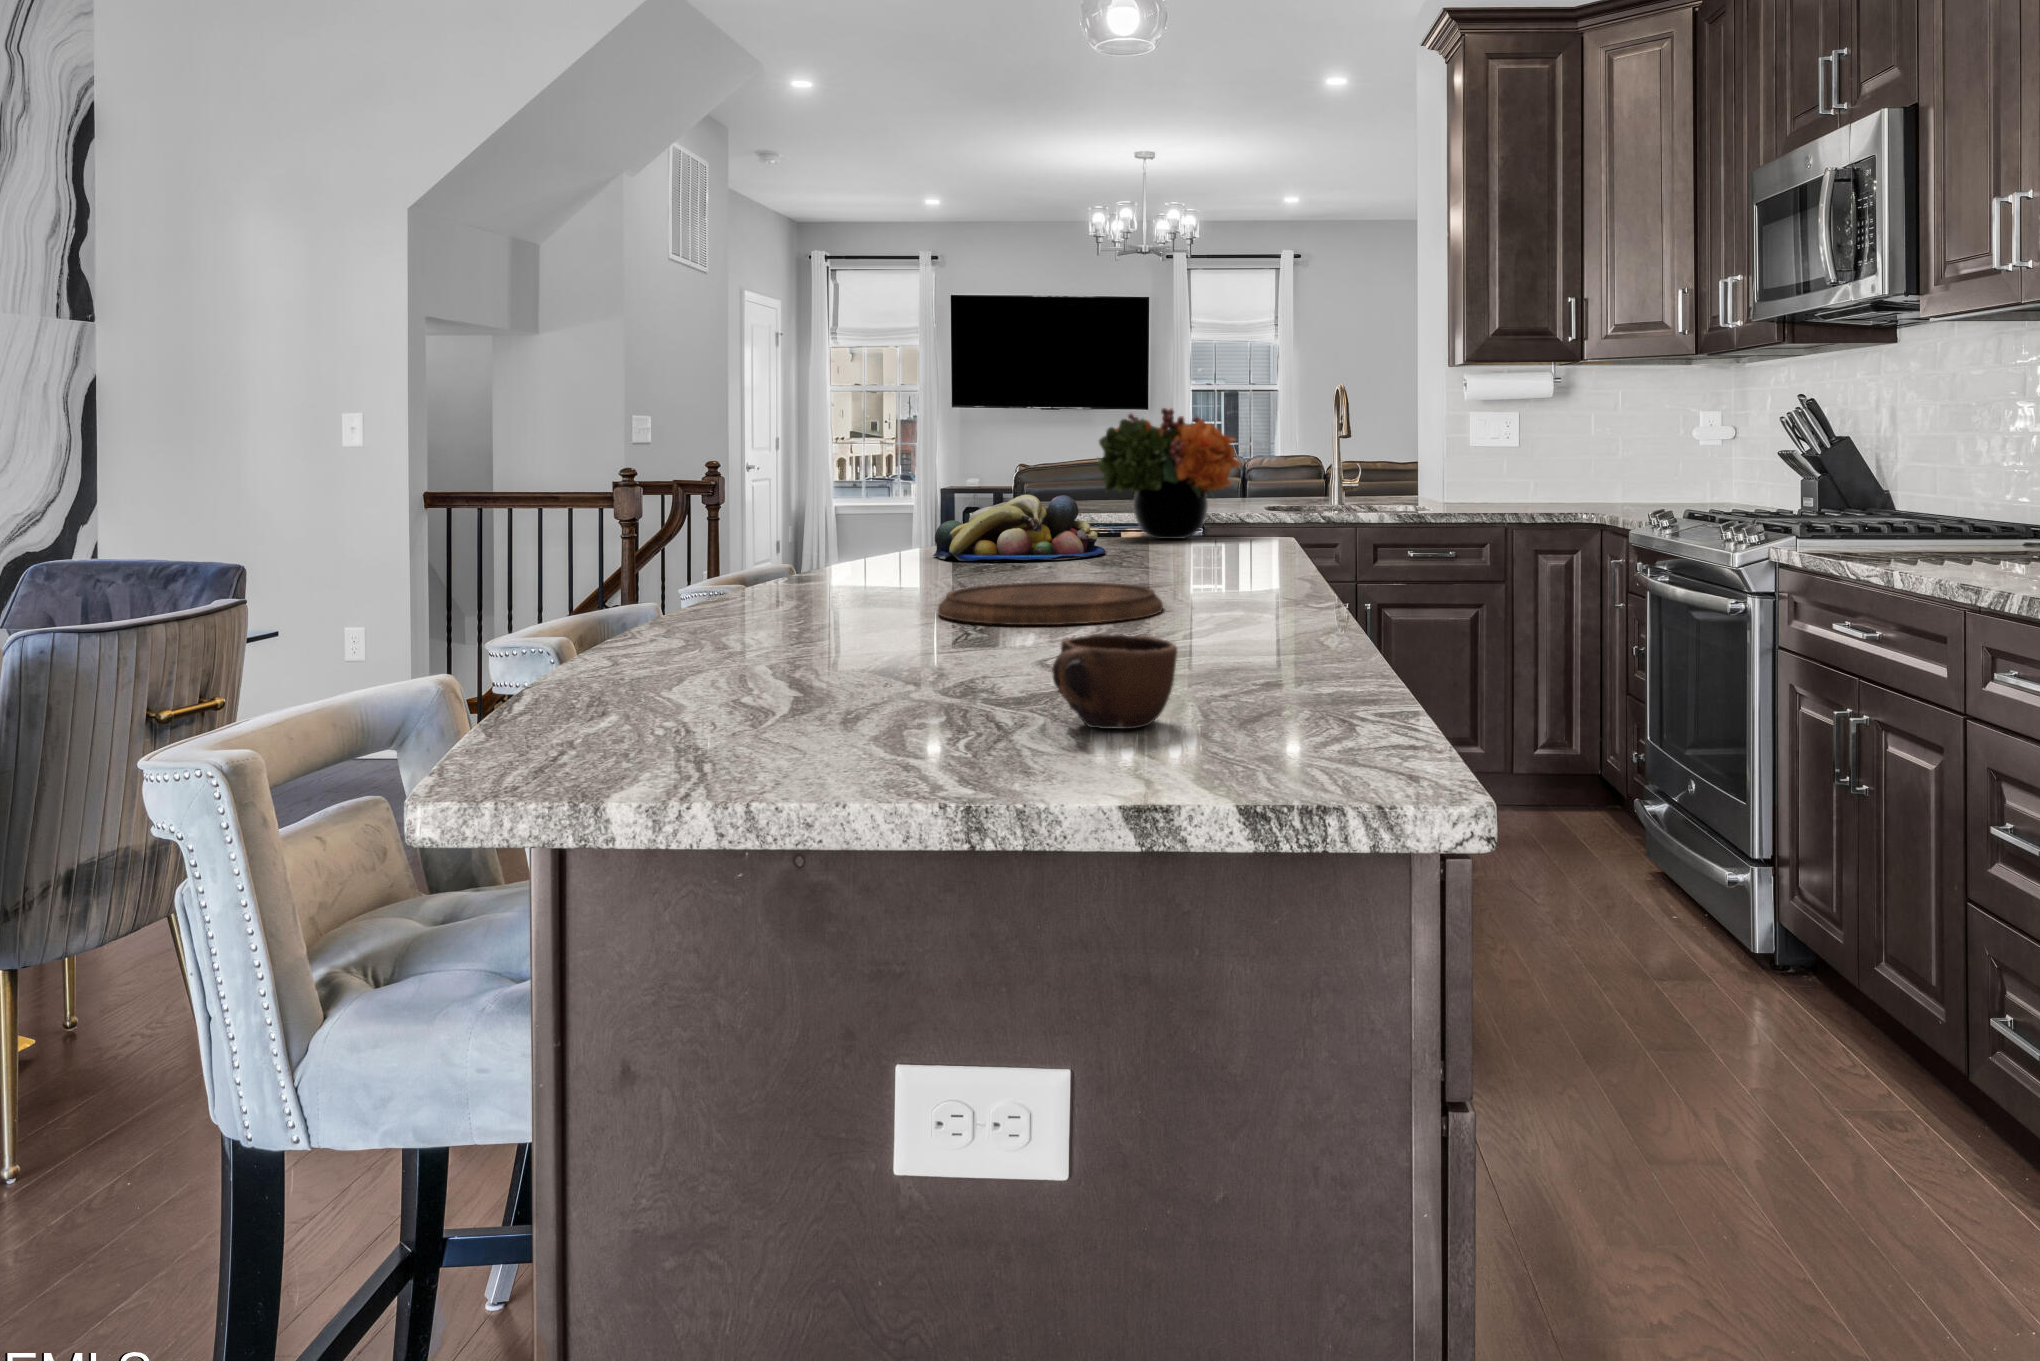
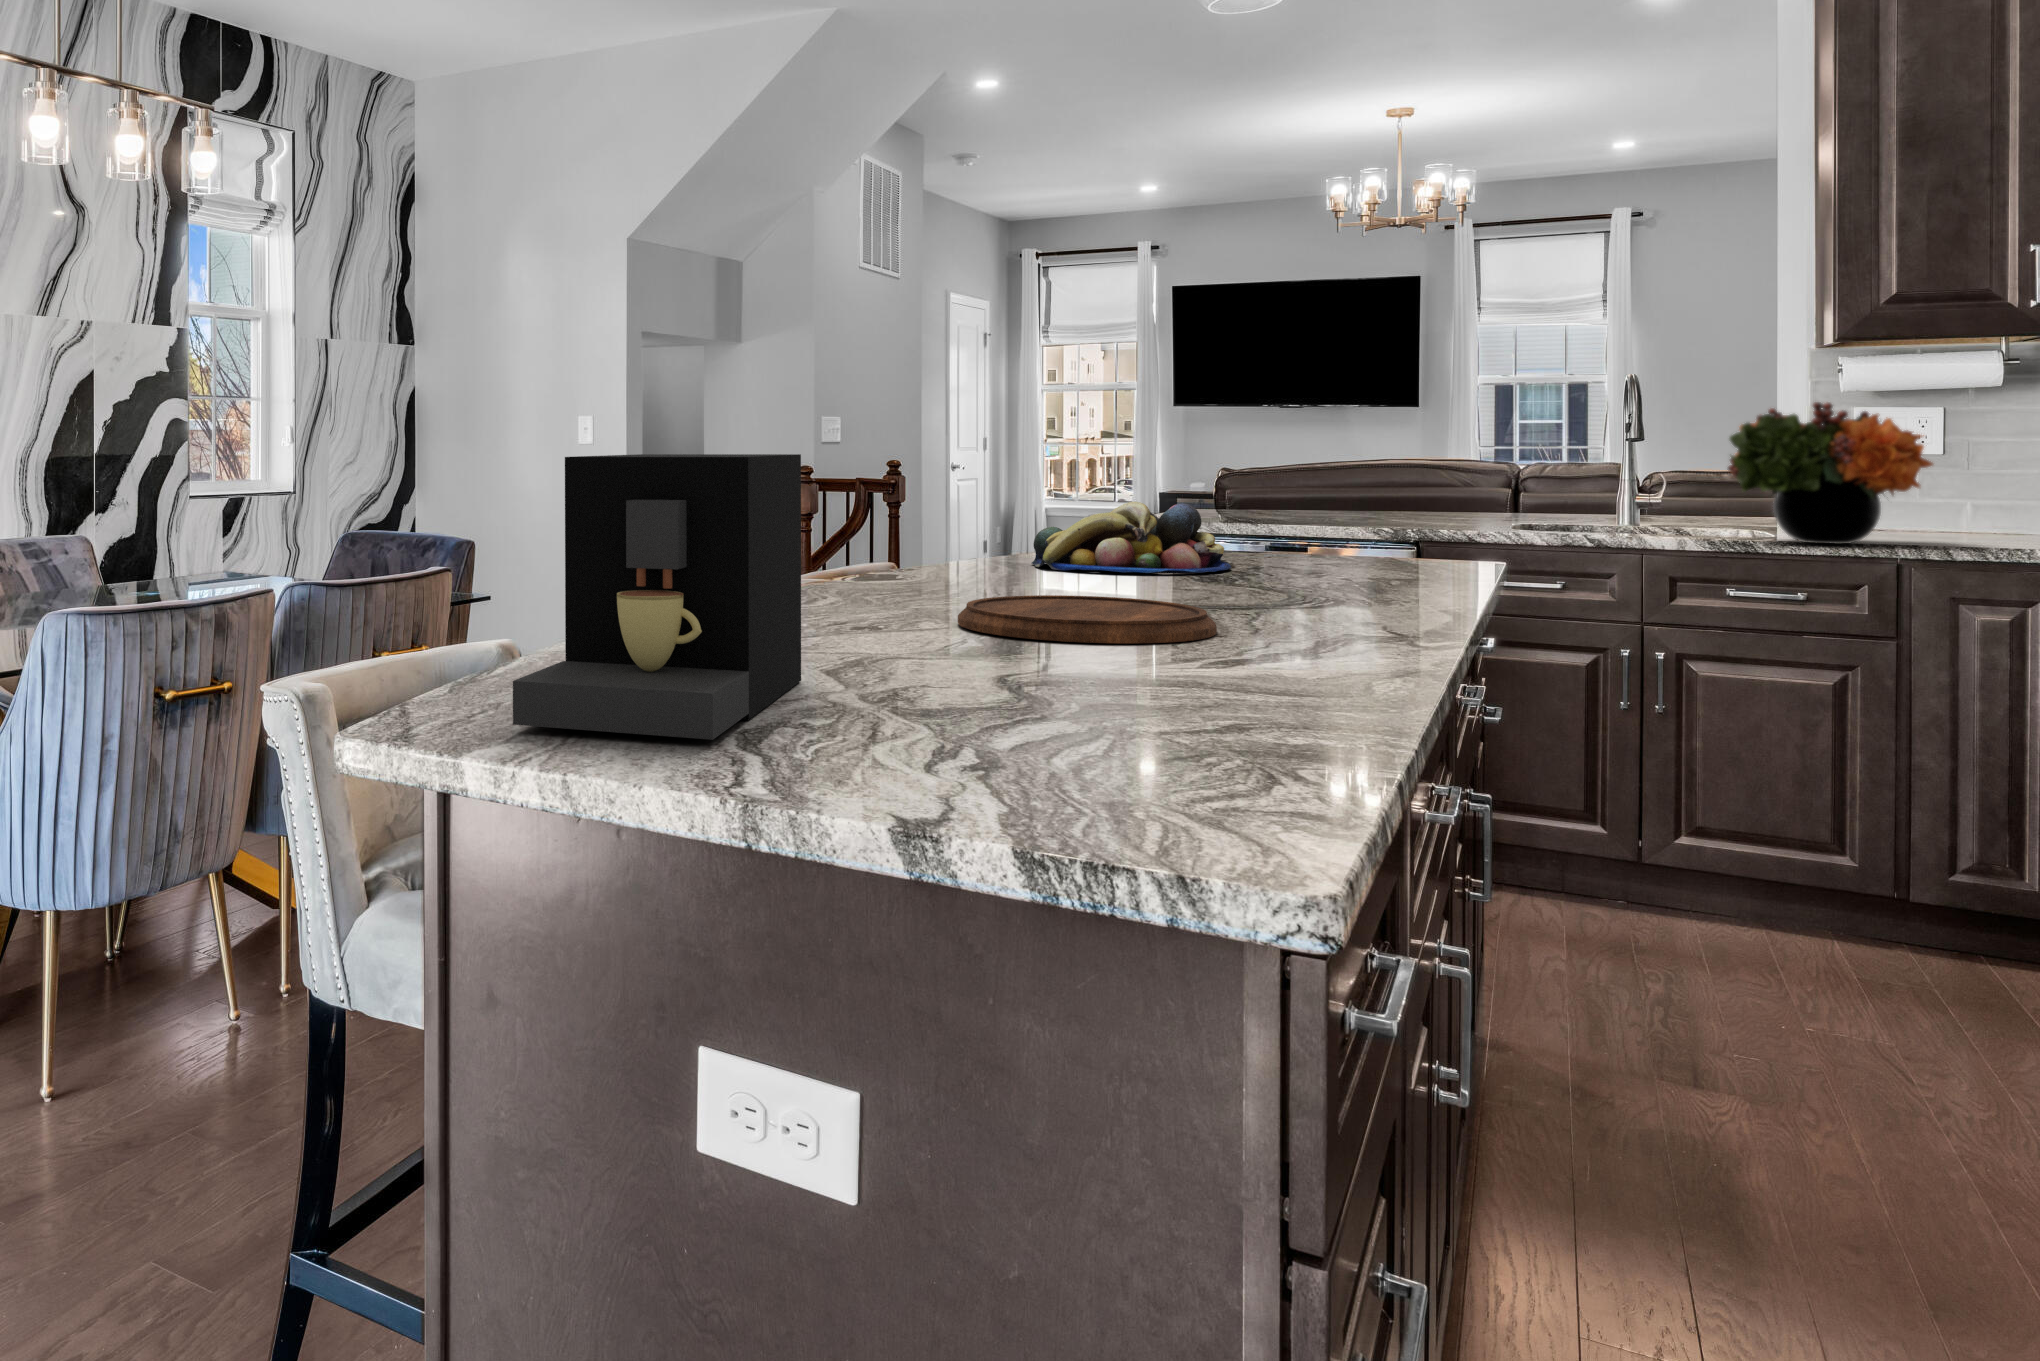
flower arrangement: present [1098,408,1241,539] -> present [1727,402,1933,544]
coffee maker: none [621,453,862,761] -> present [513,454,801,740]
mug: present [1052,634,1177,729] -> none [910,650,1064,755]

